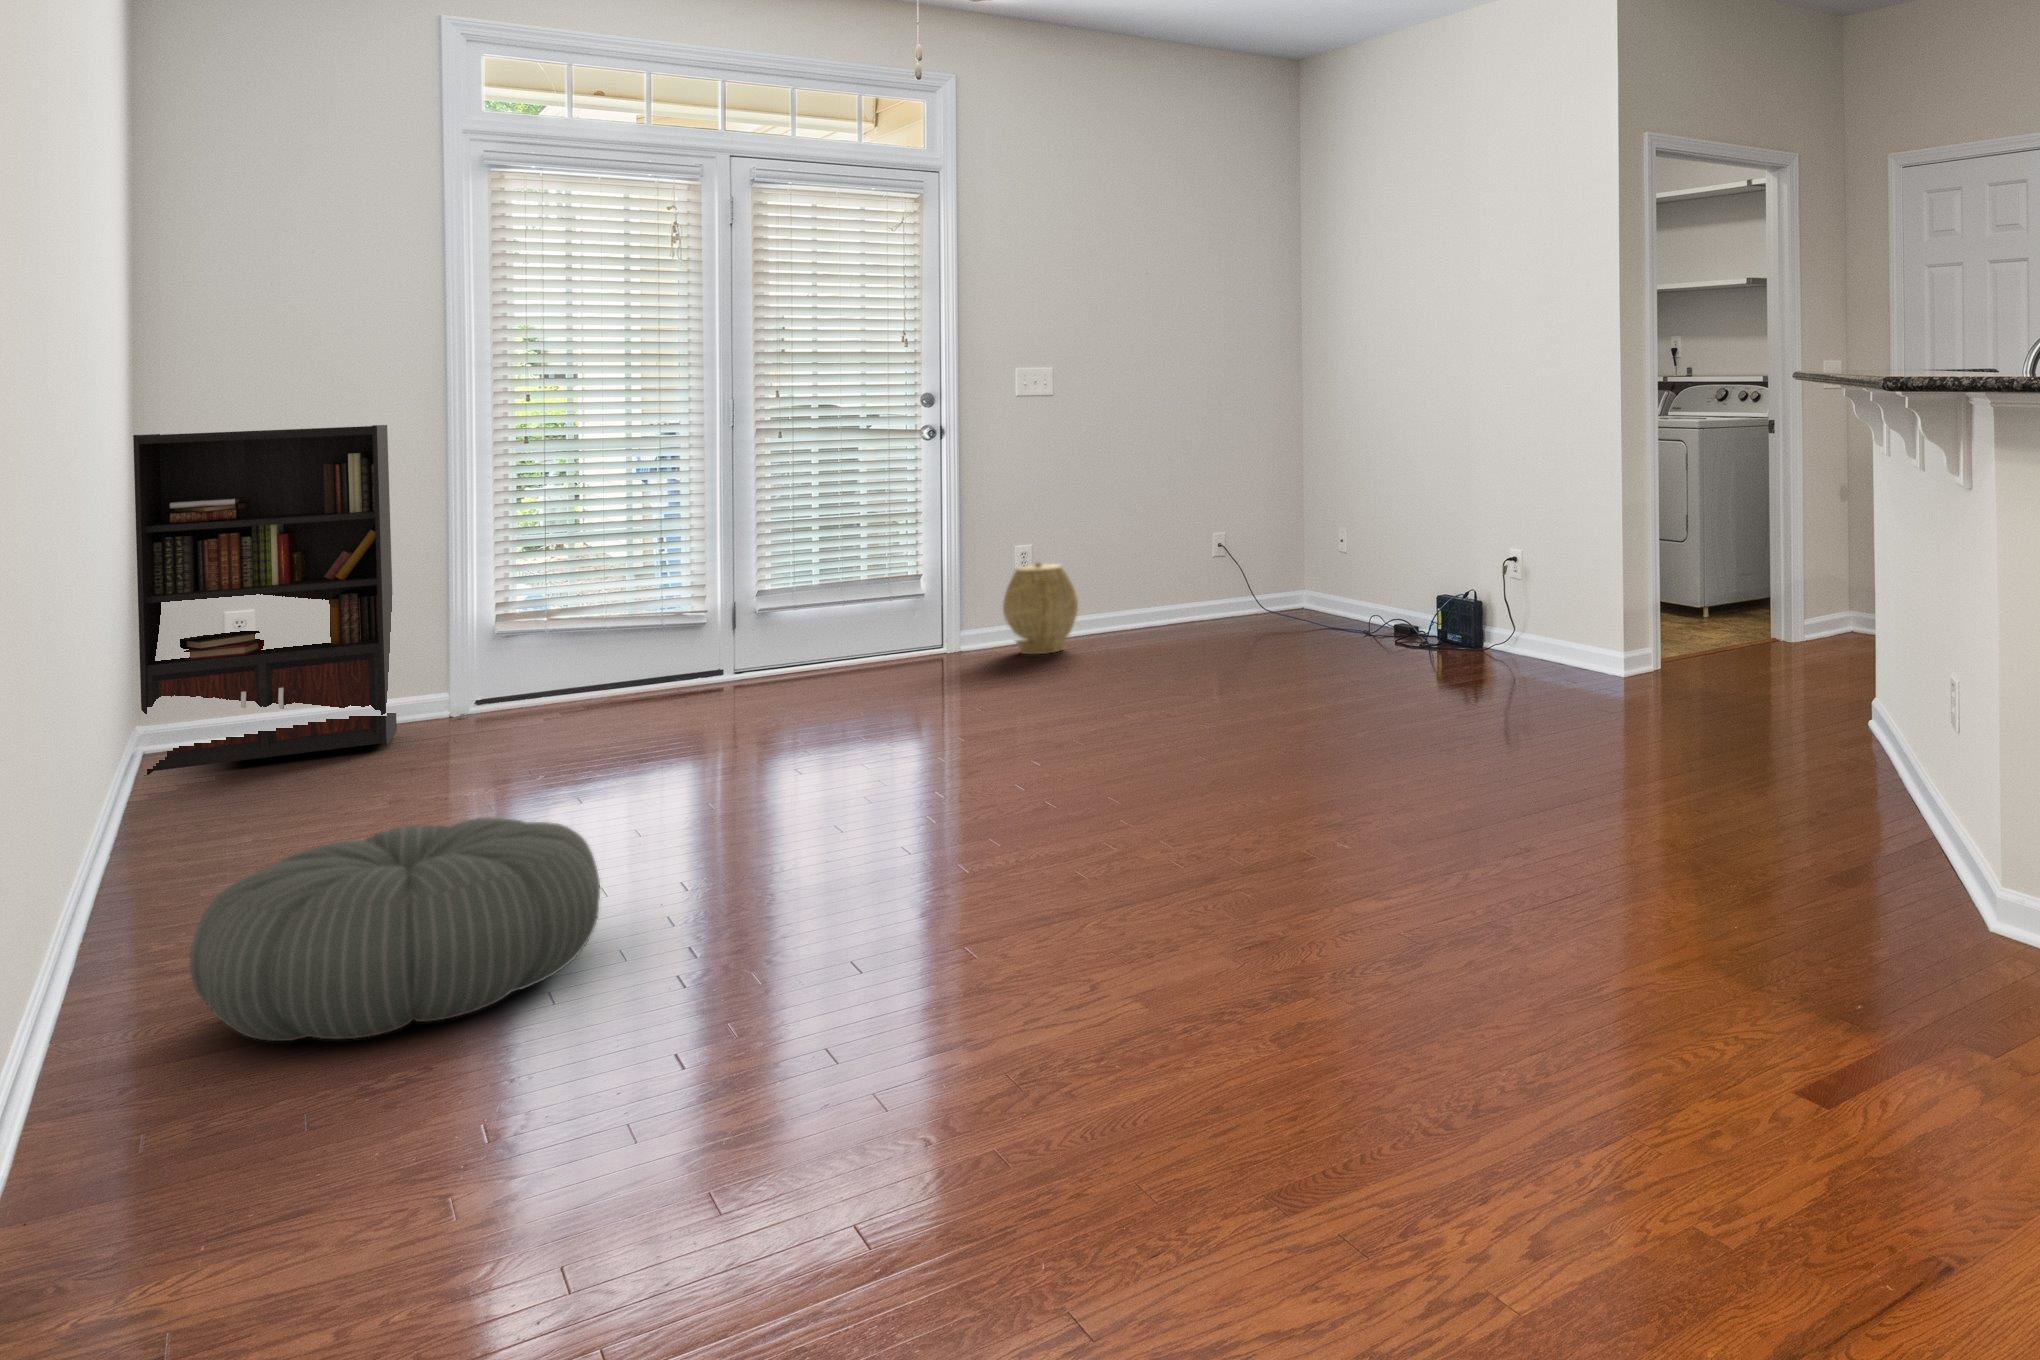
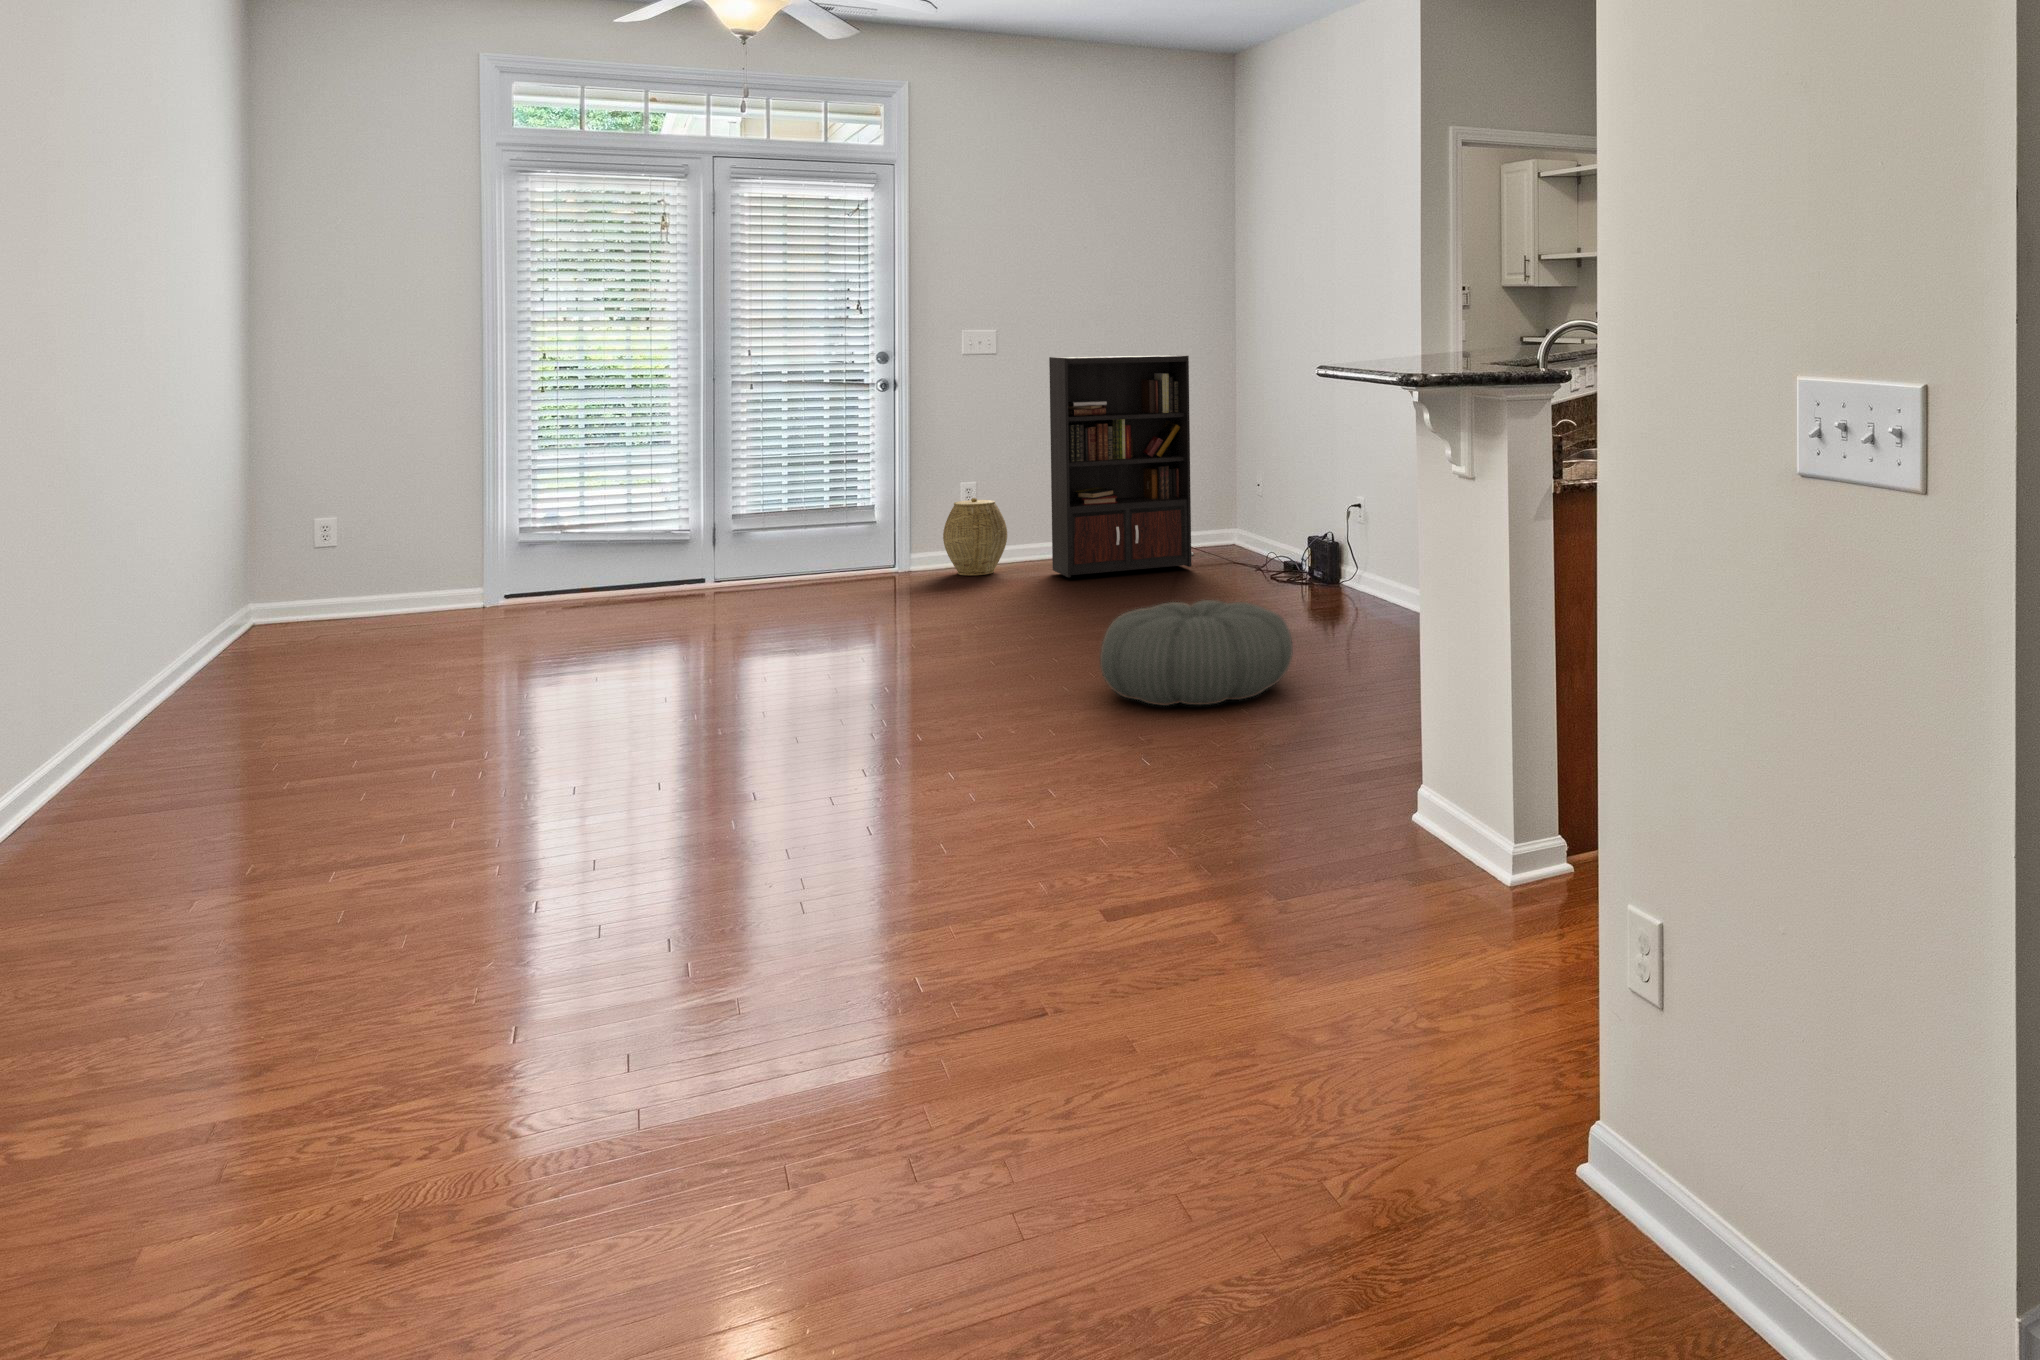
bookcase: present [133,425,465,776] -> present [1049,355,1194,577]
pouf: present [190,818,600,1041] -> present [1100,600,1293,706]

